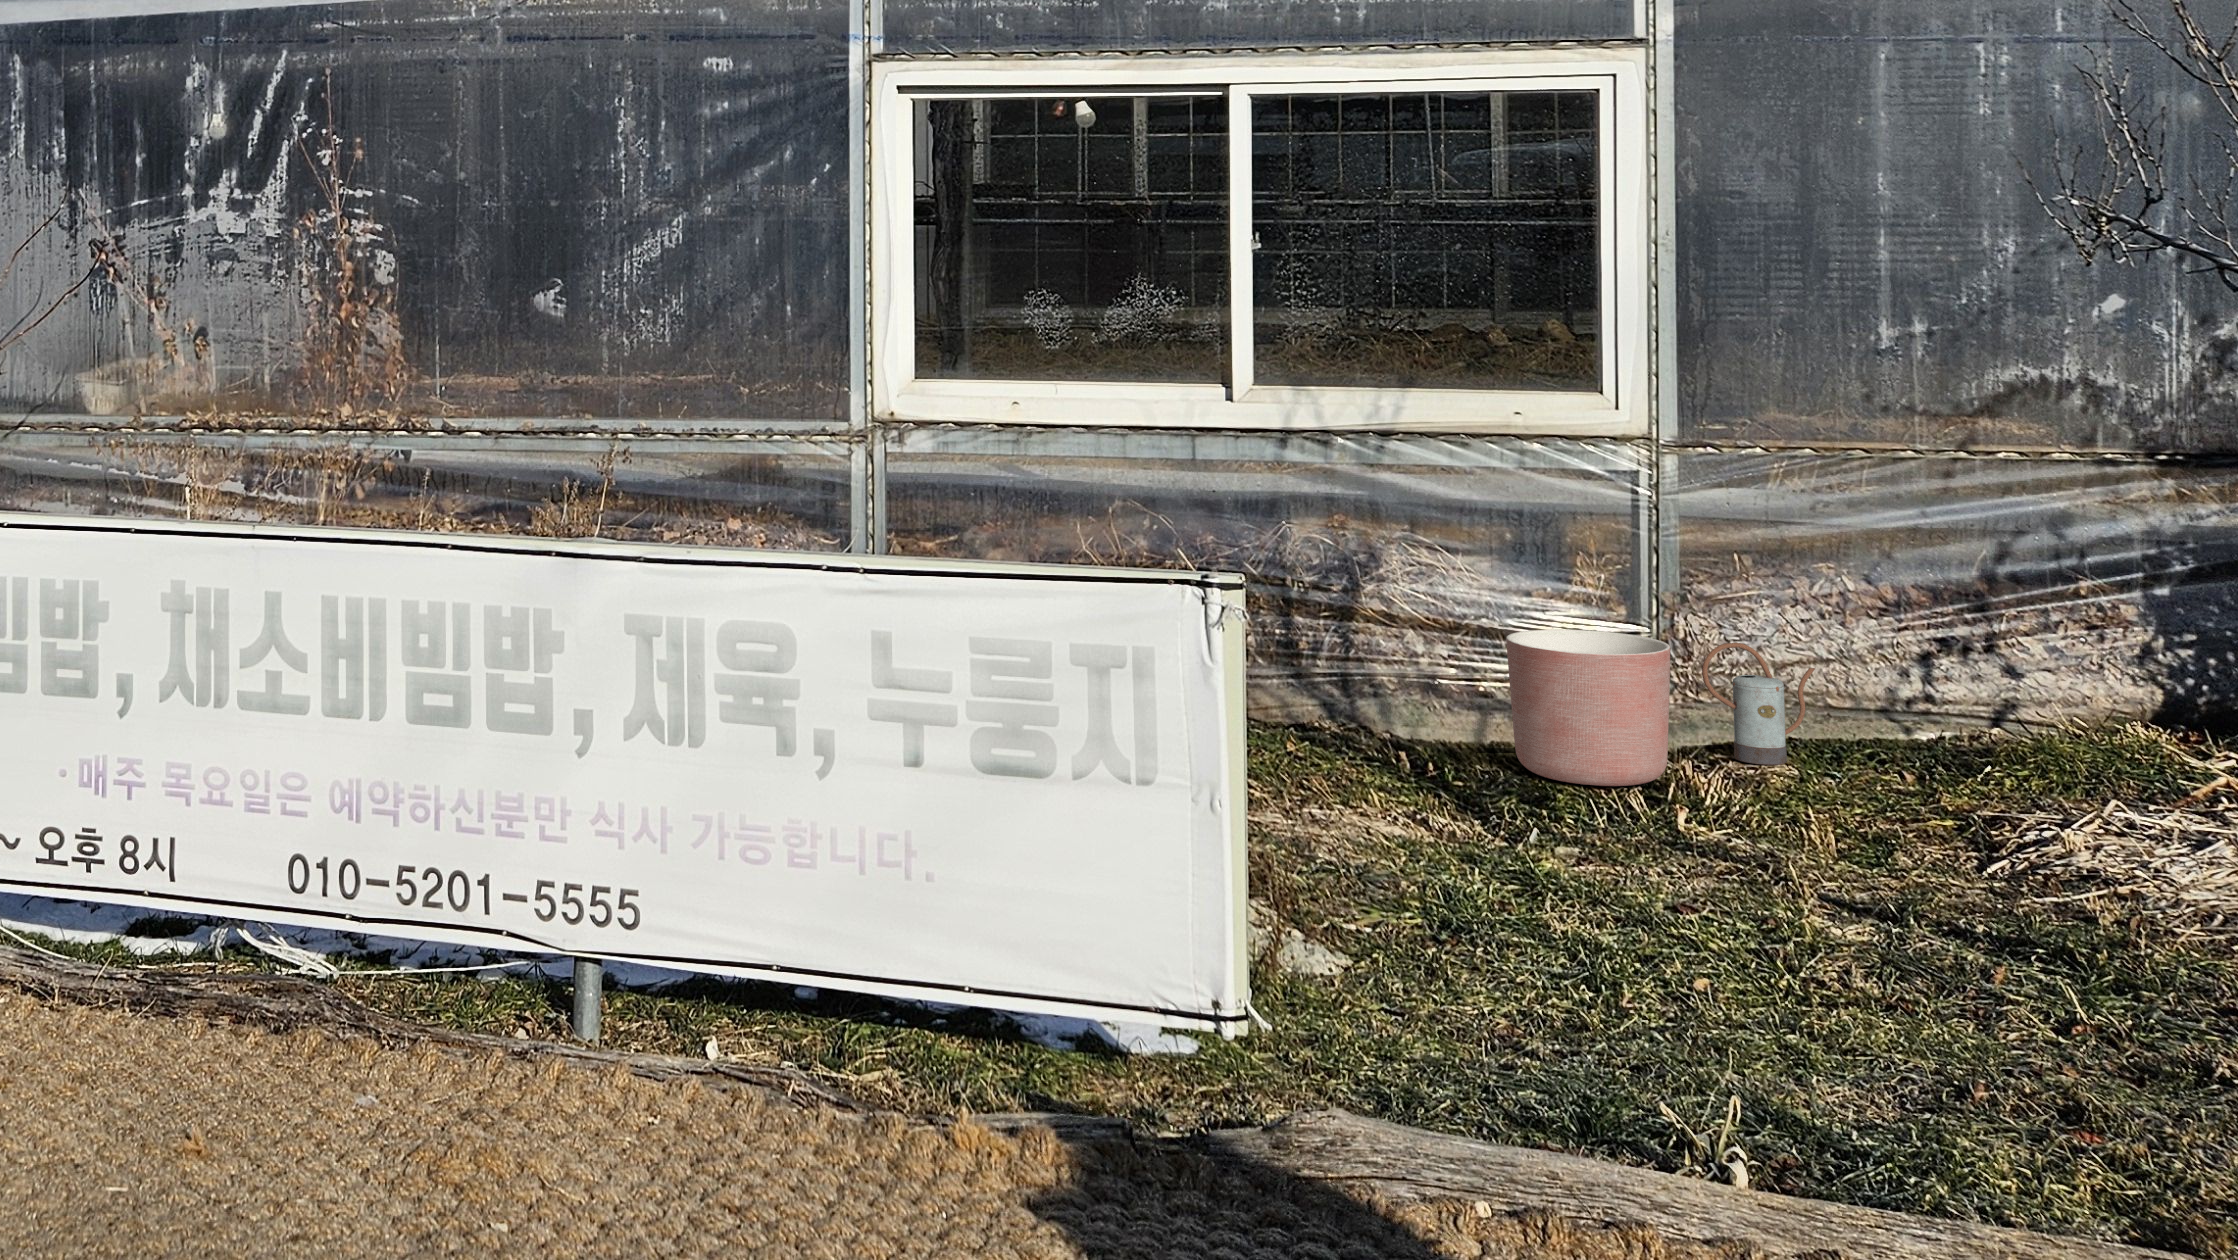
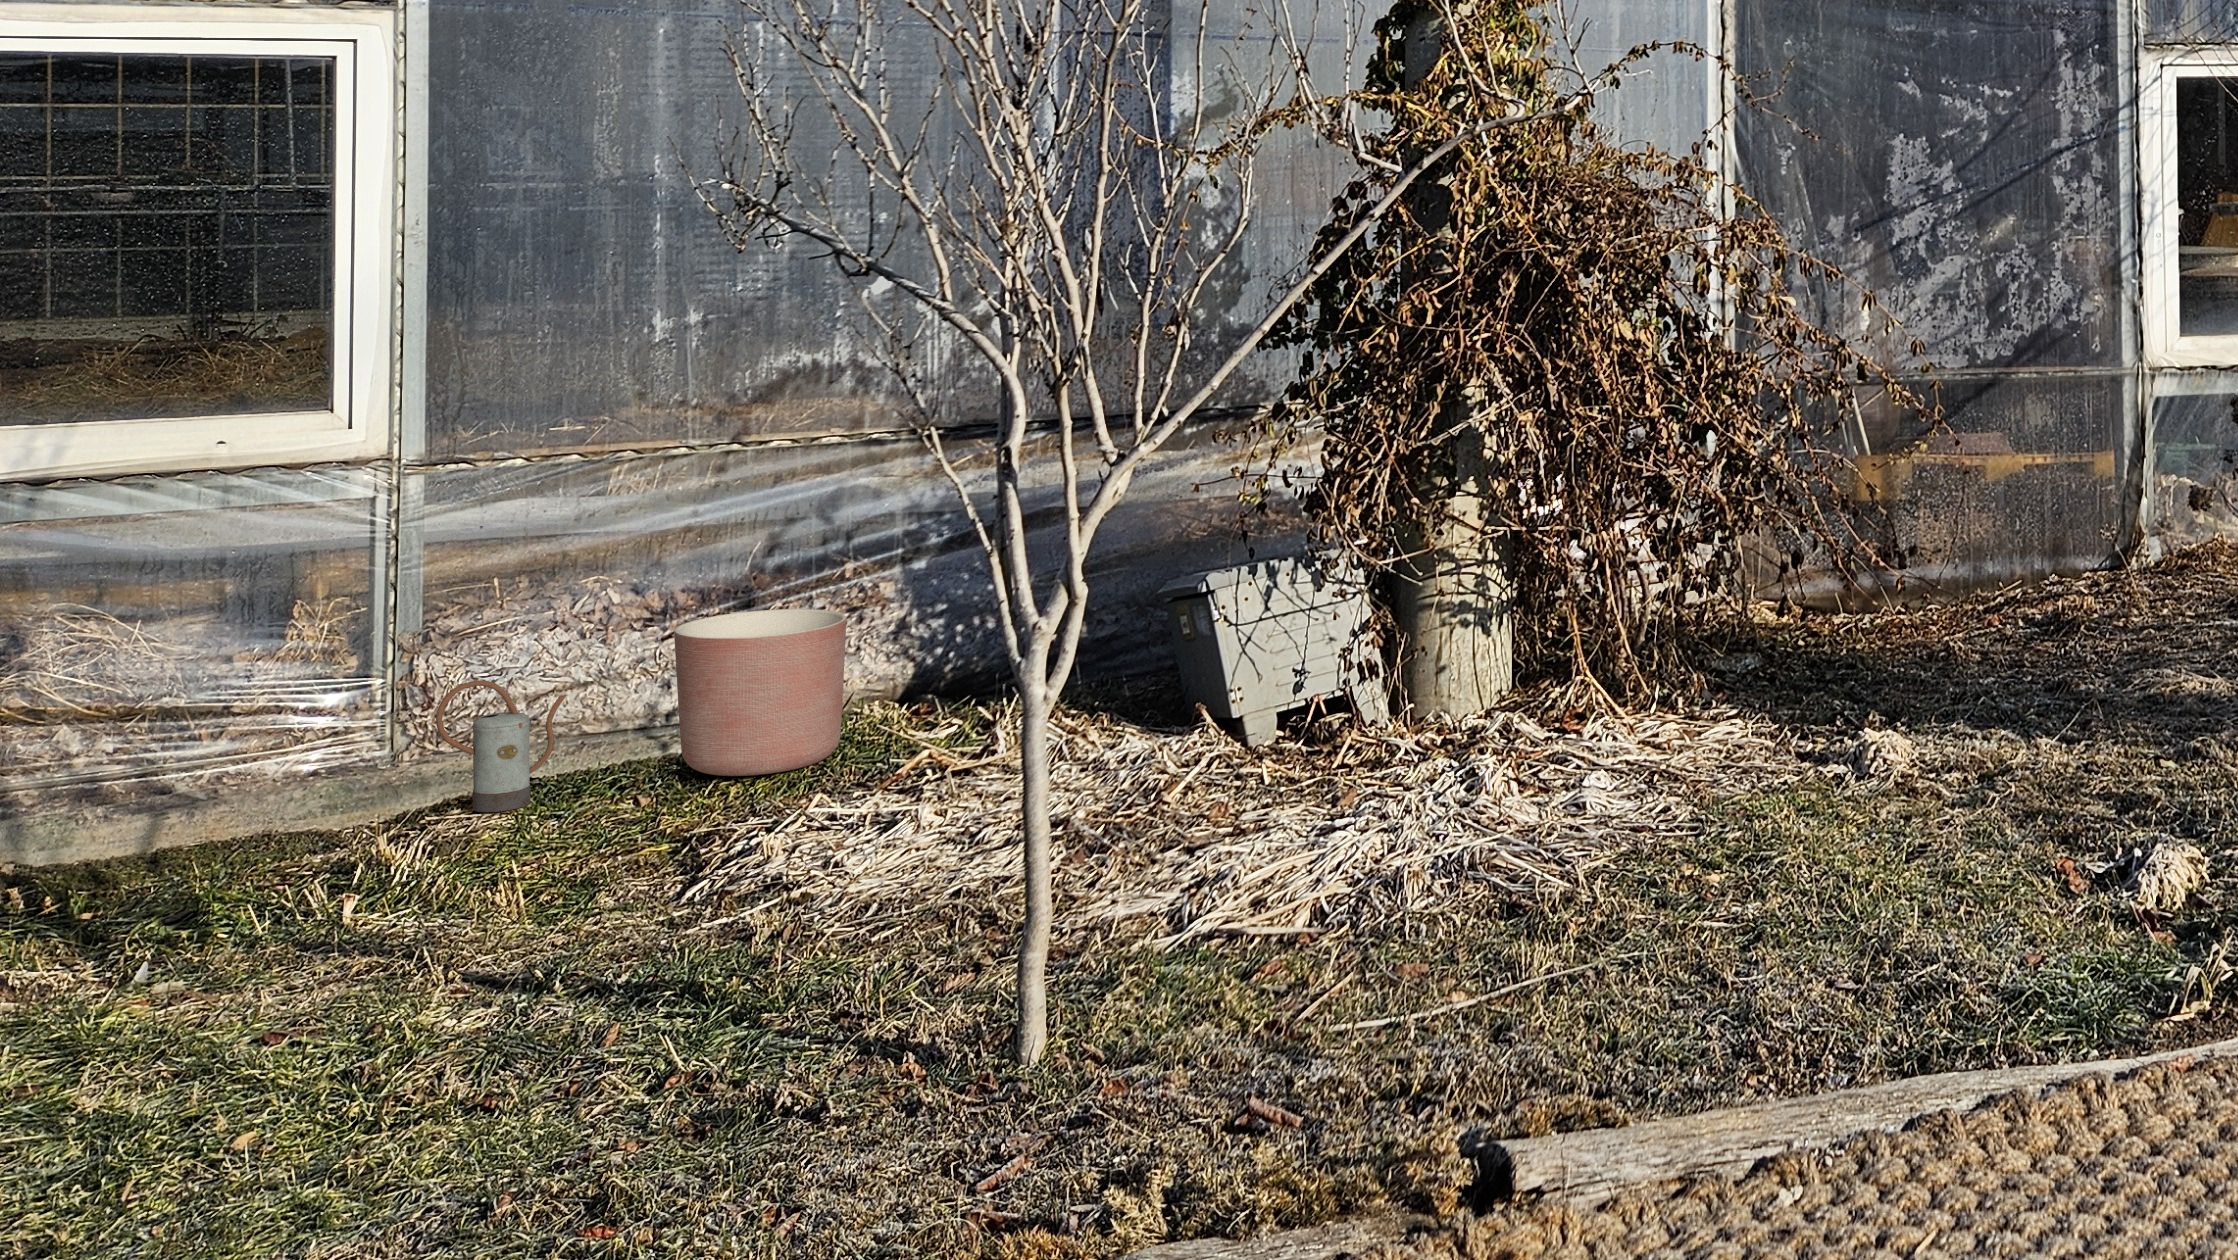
planter: present [1506,630,1670,786] -> present [674,609,846,776]

